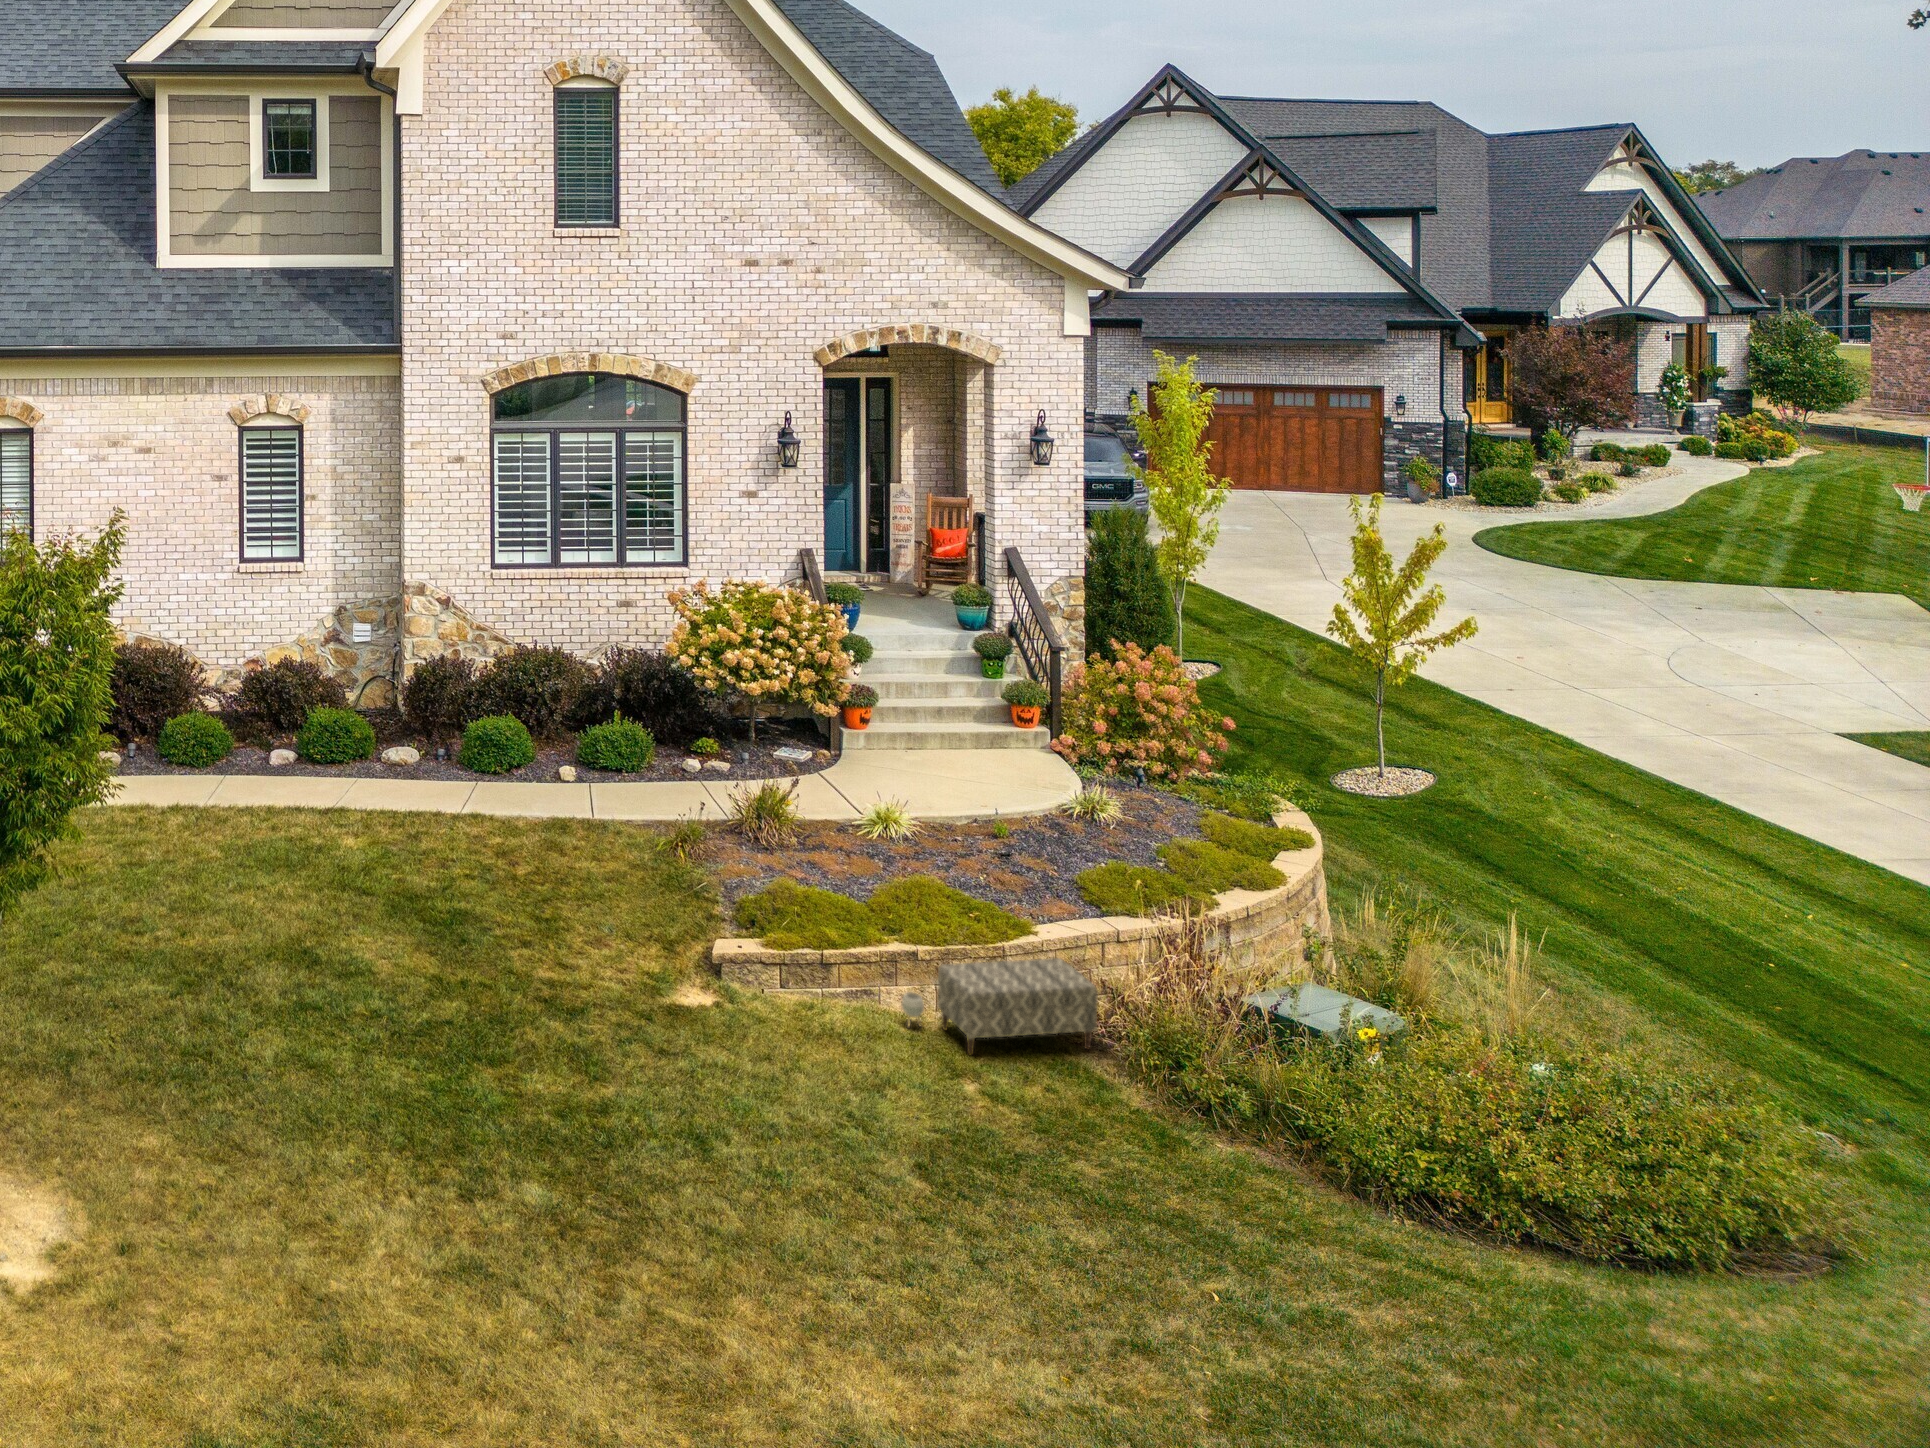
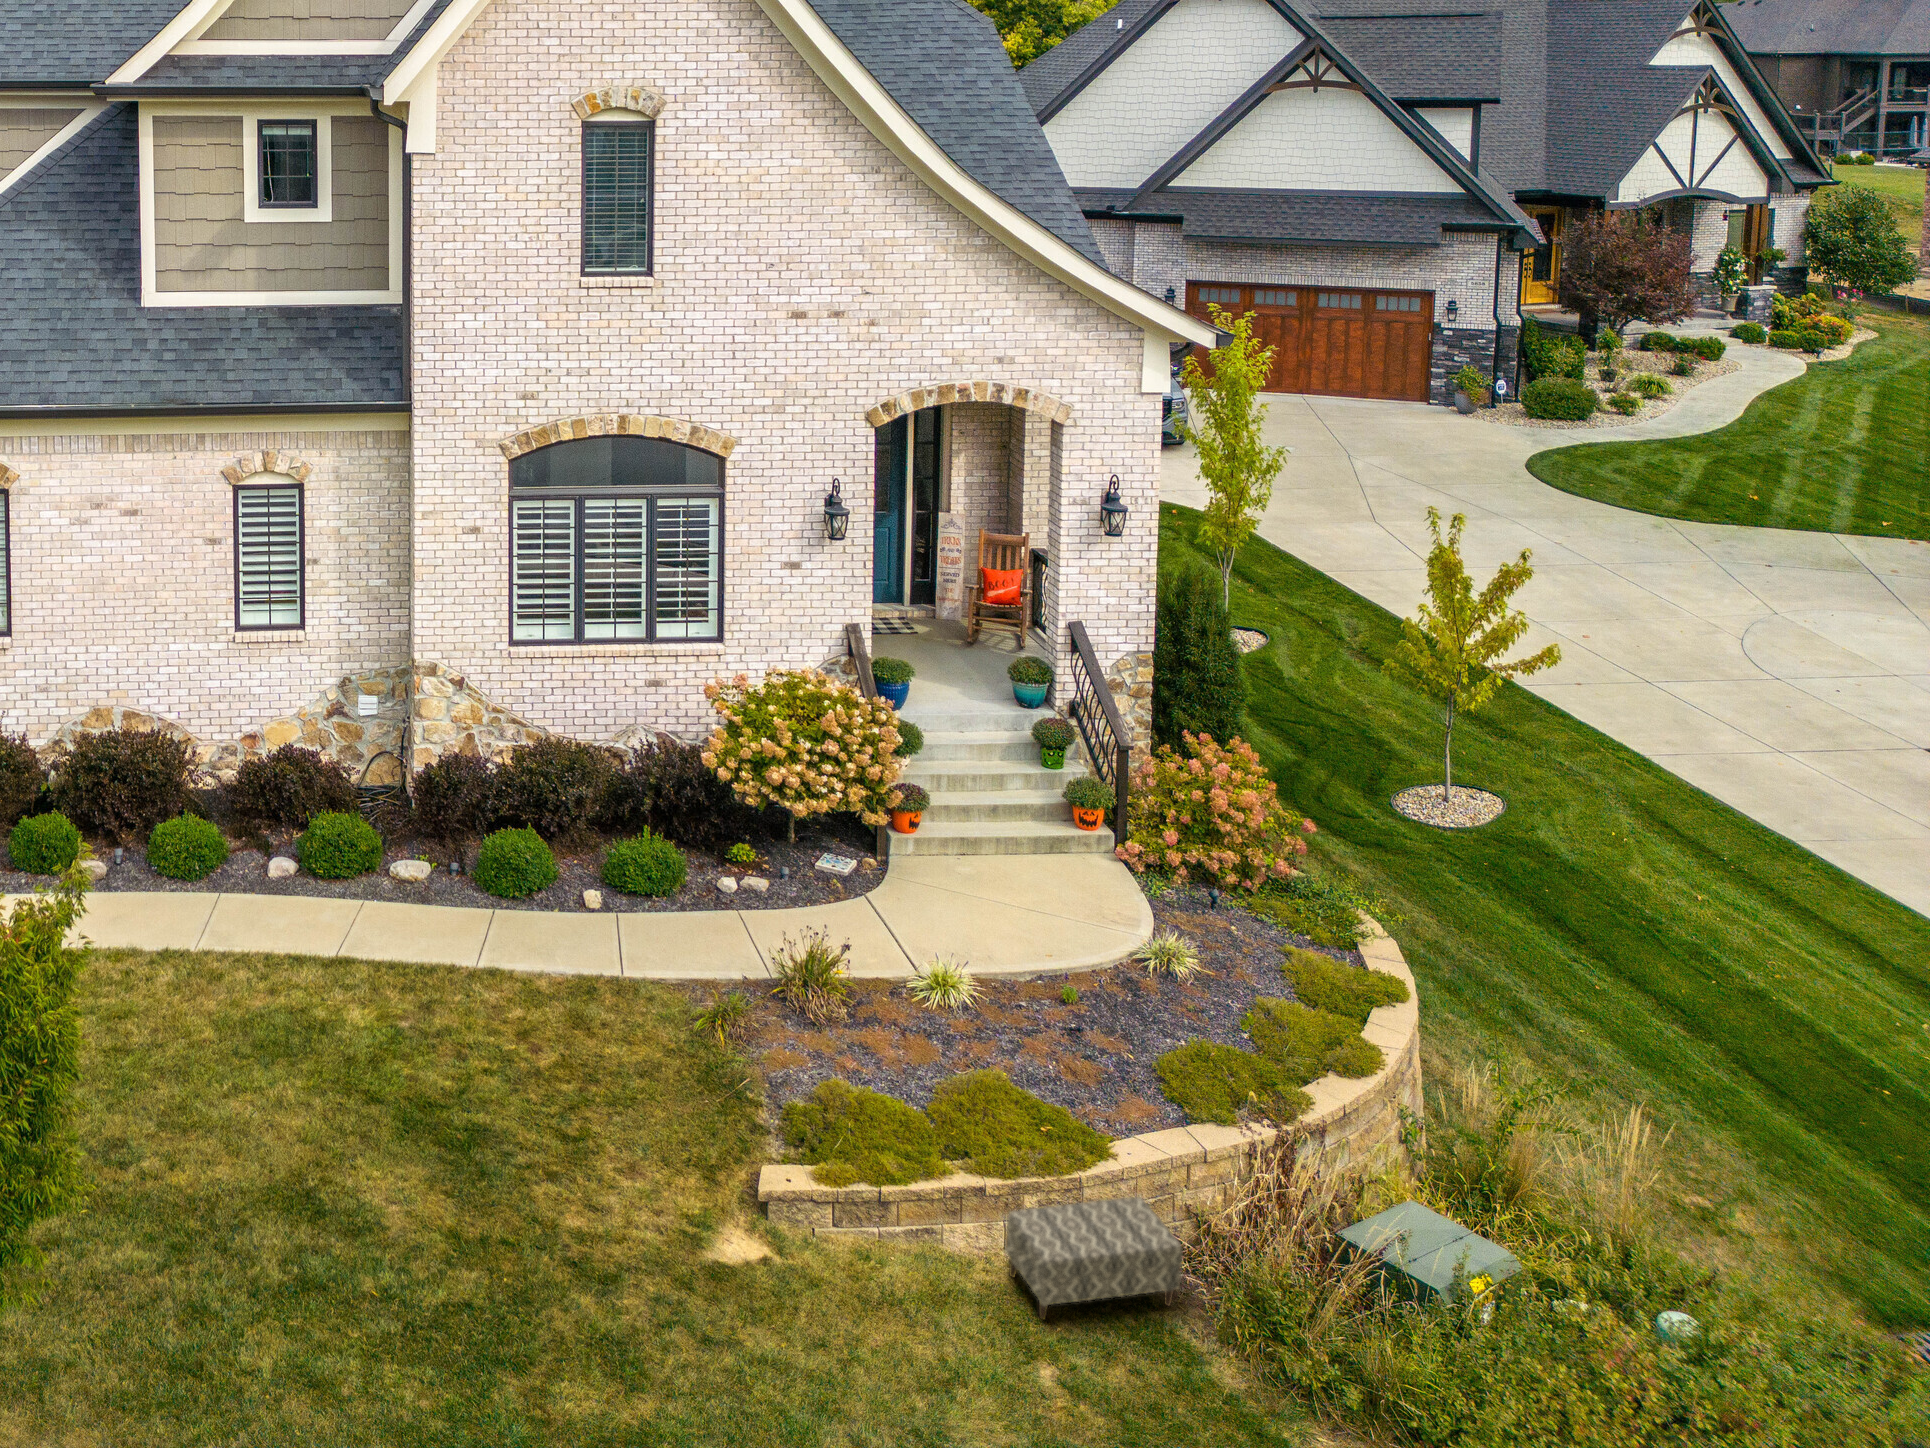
planter: present [901,992,924,1027] -> none [966,1235,991,1275]

